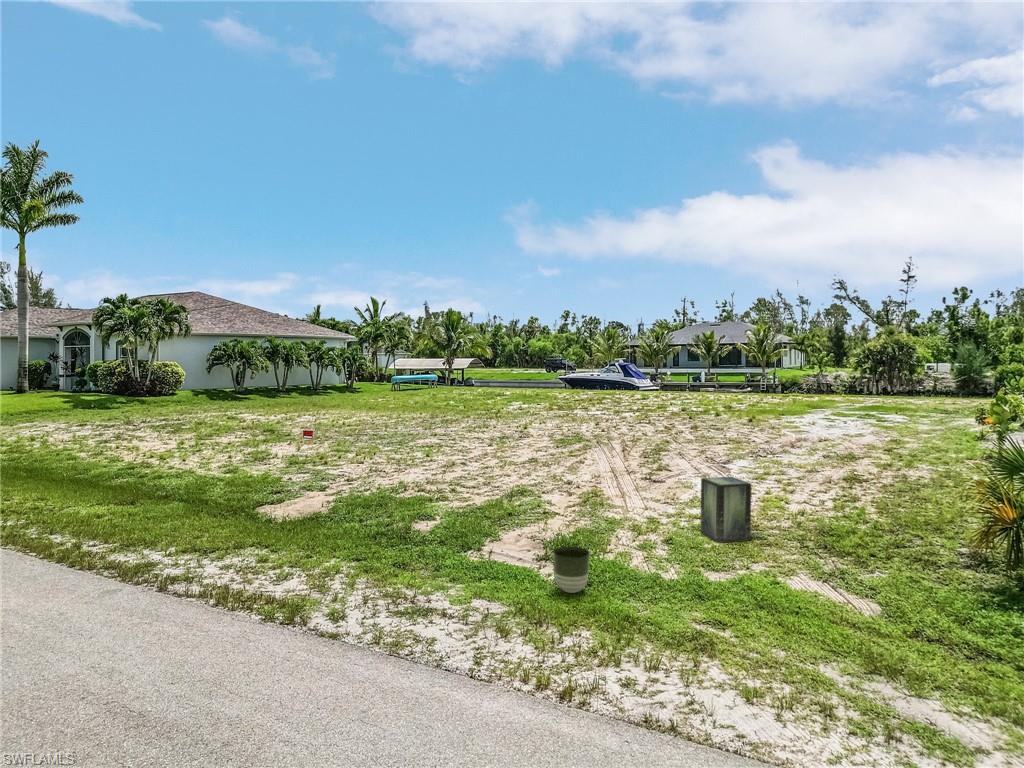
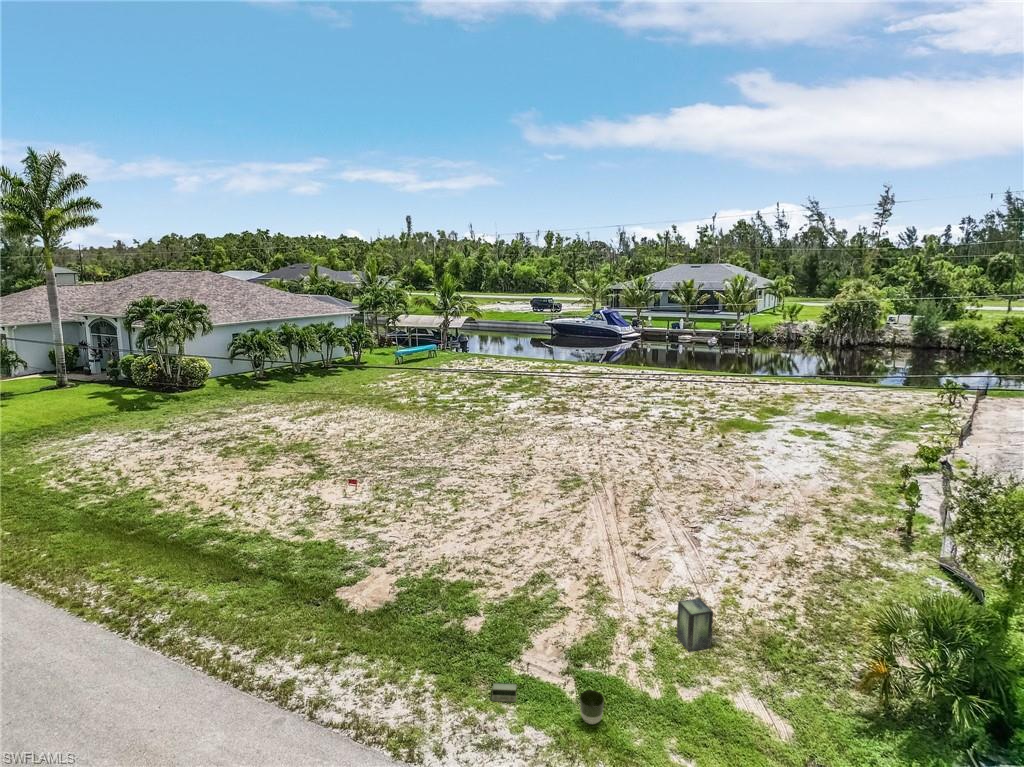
toolbox: none [425,555,465,575] -> present [492,683,517,702]

